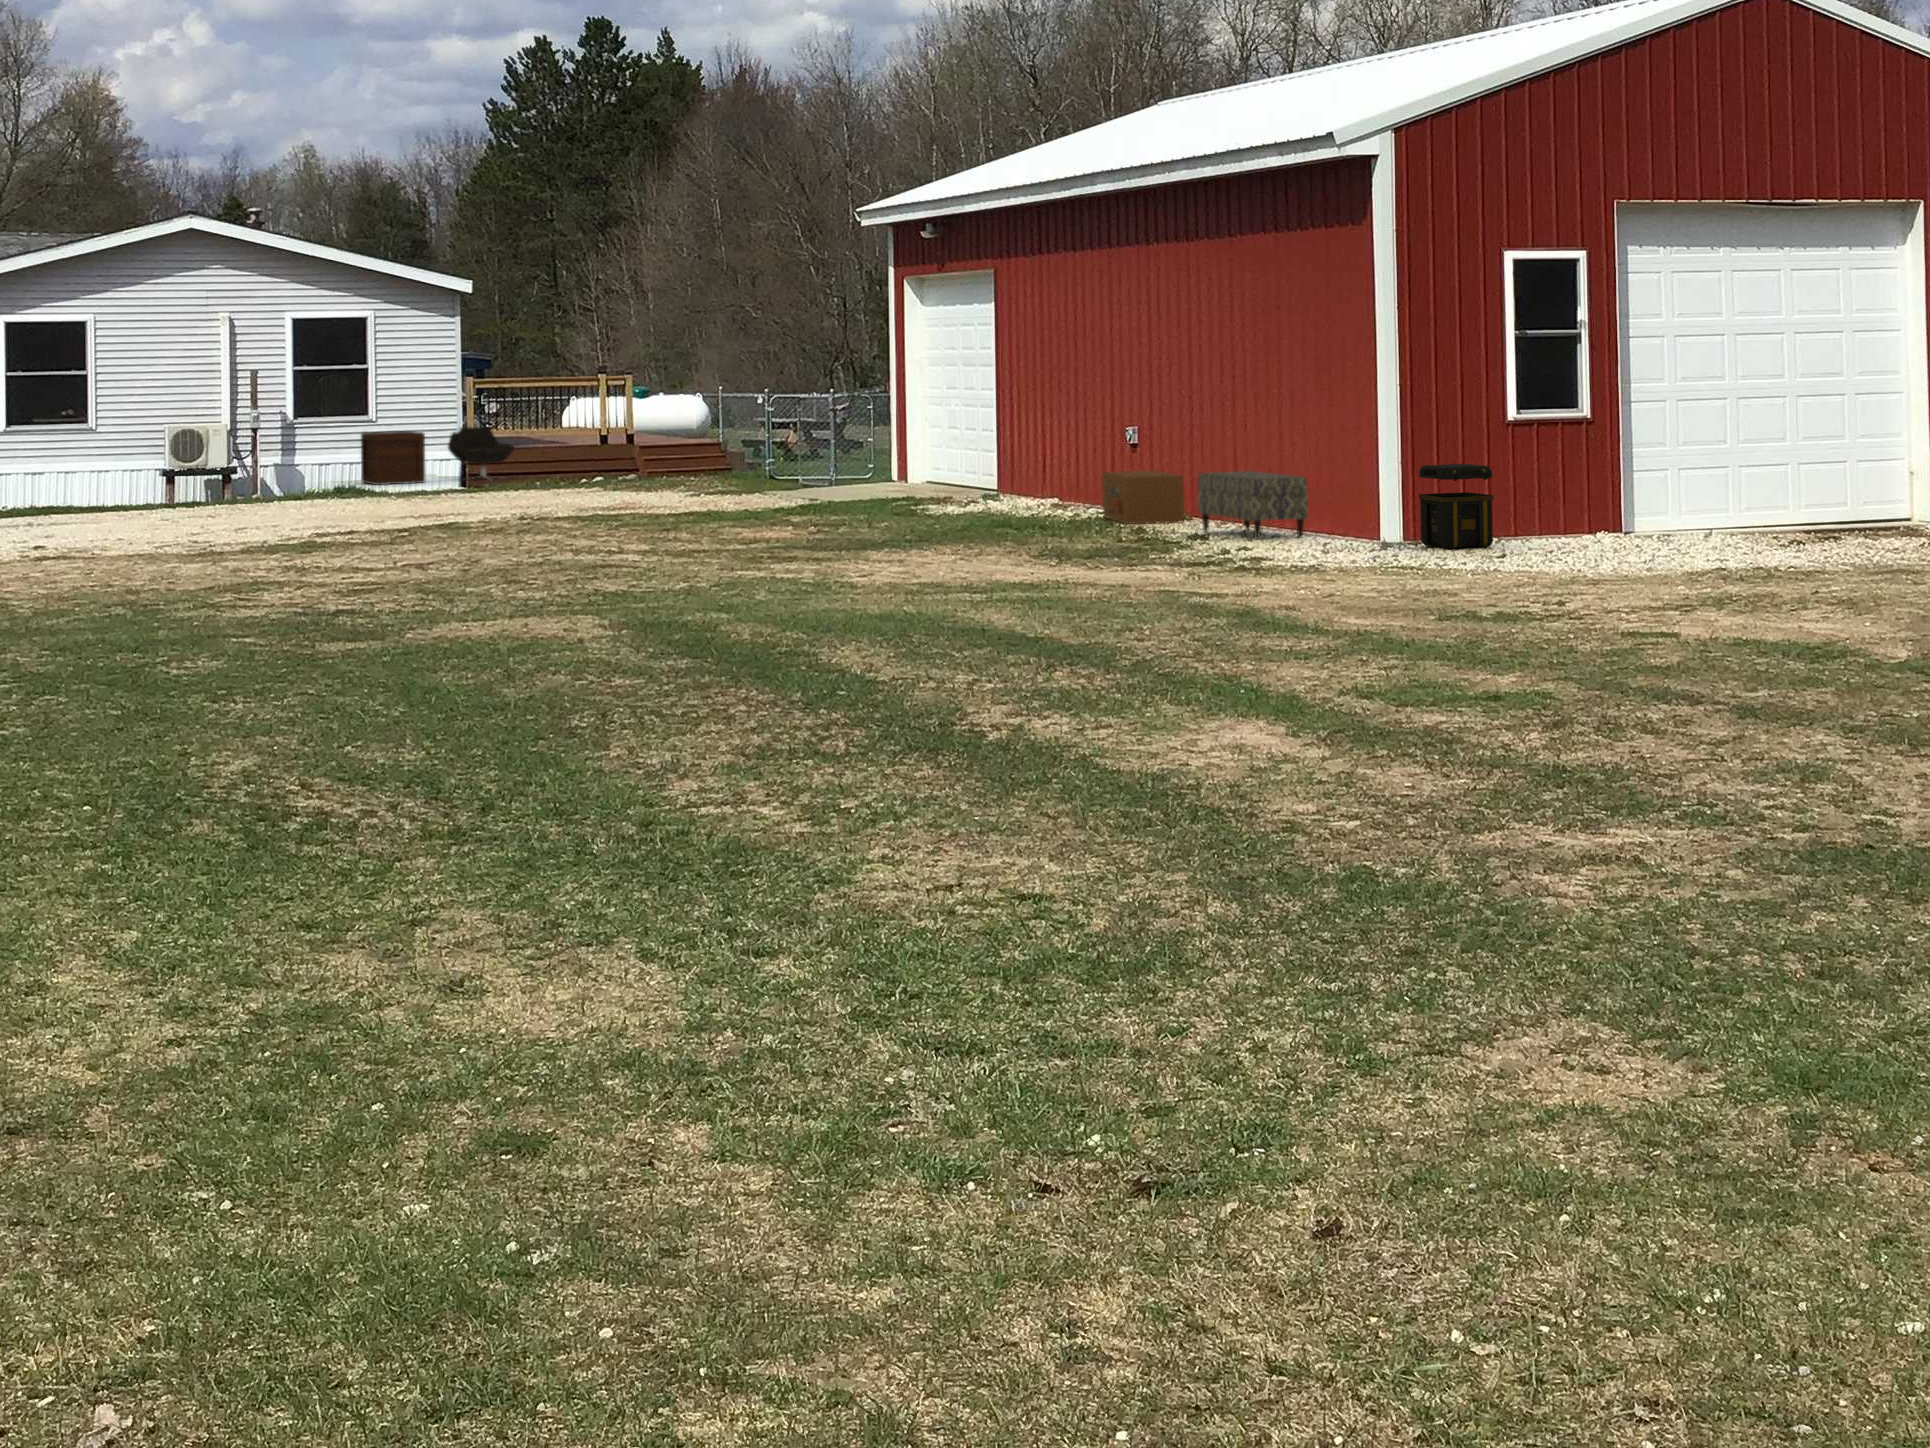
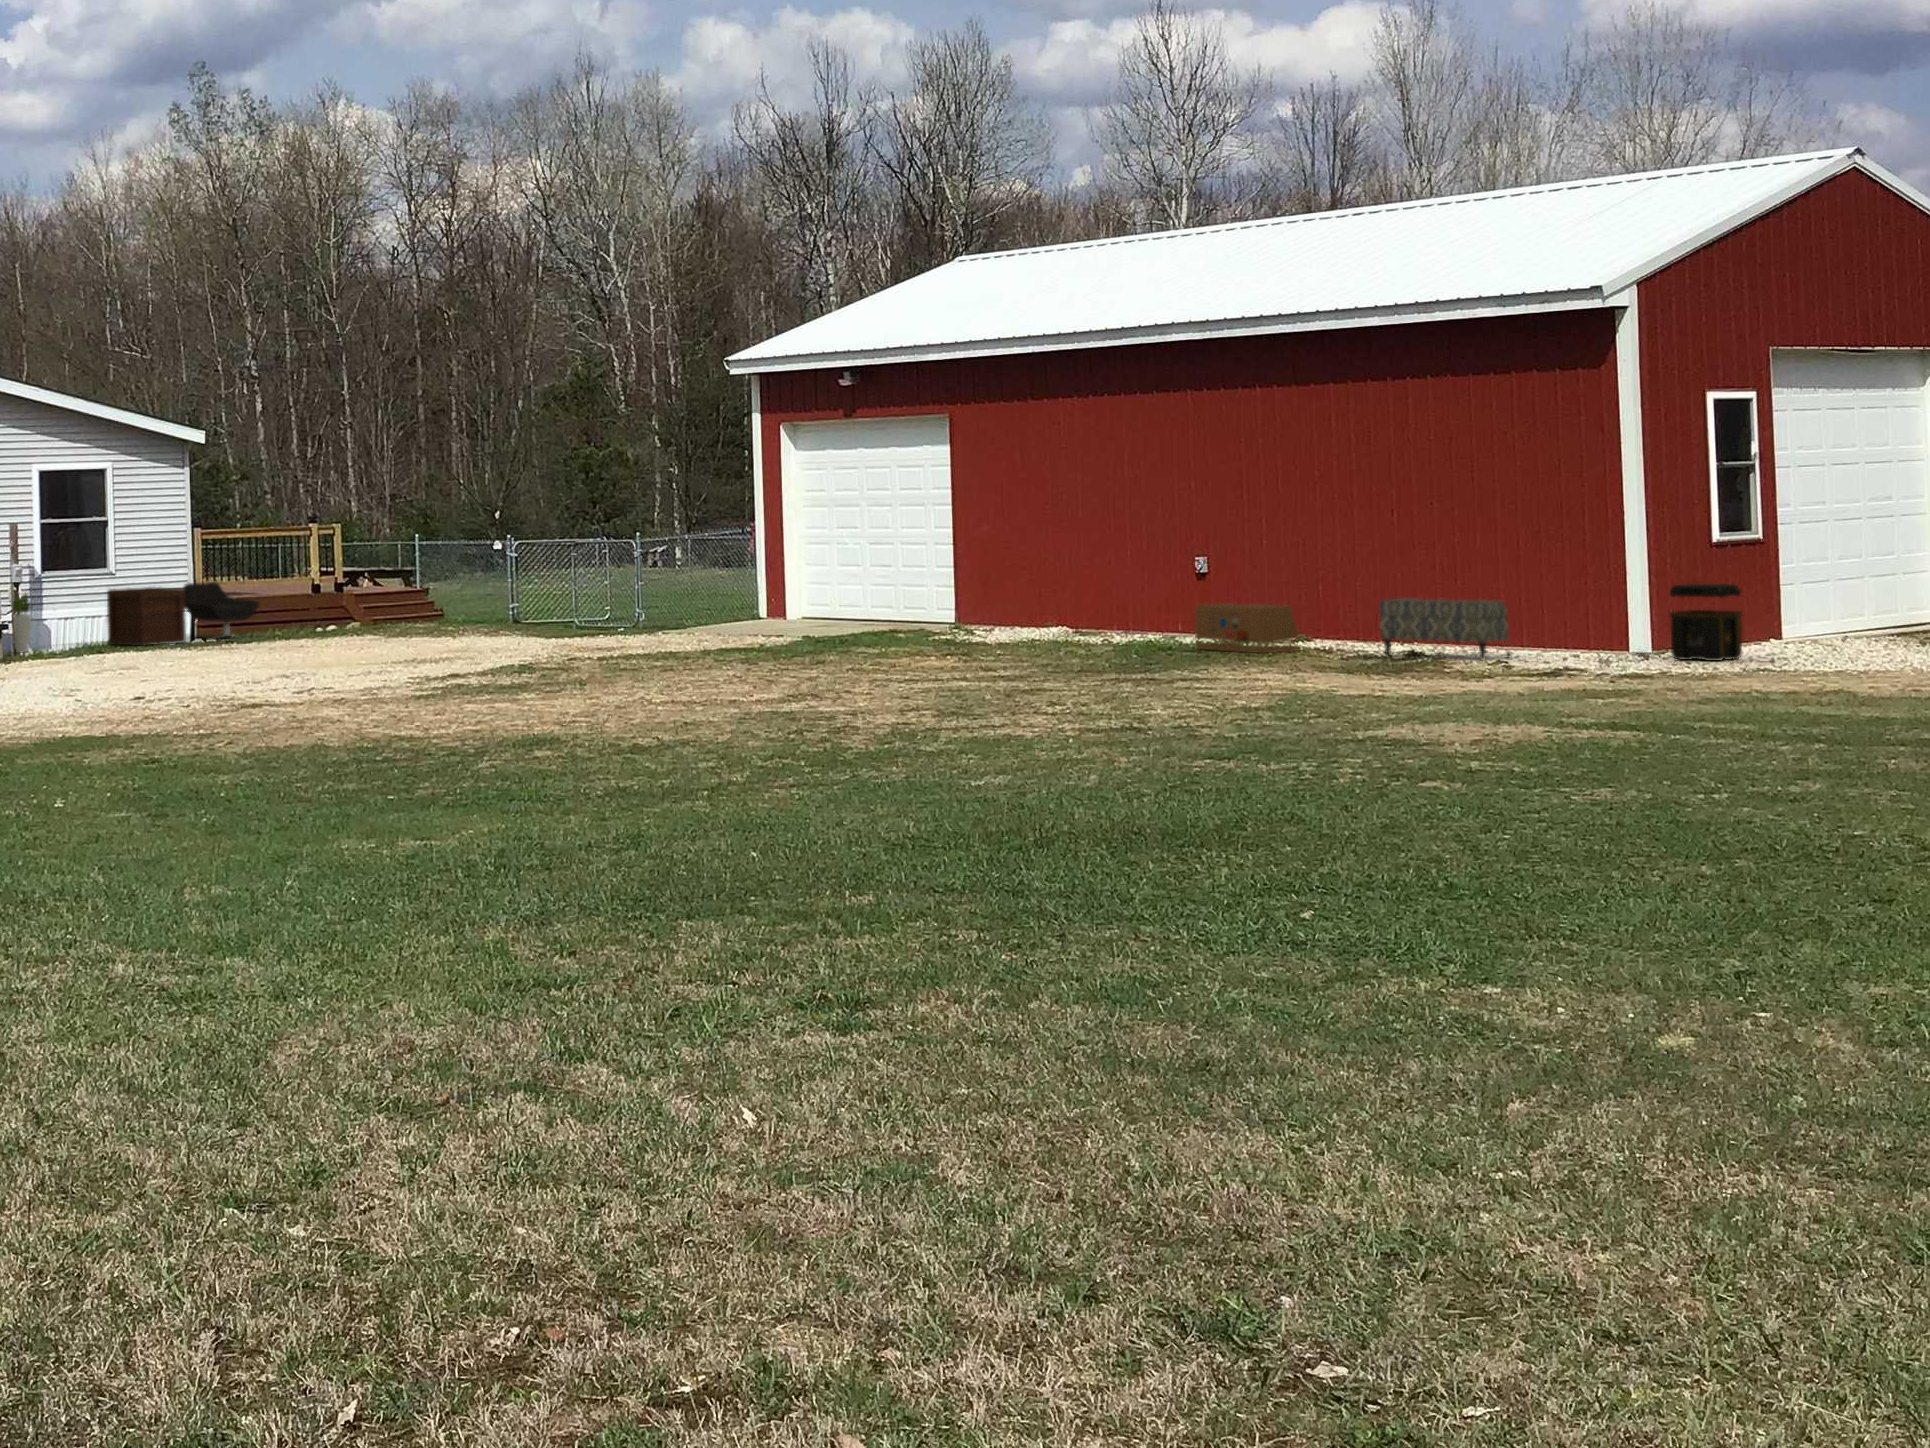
planter: none [247,433,270,489] -> present [12,593,31,653]

